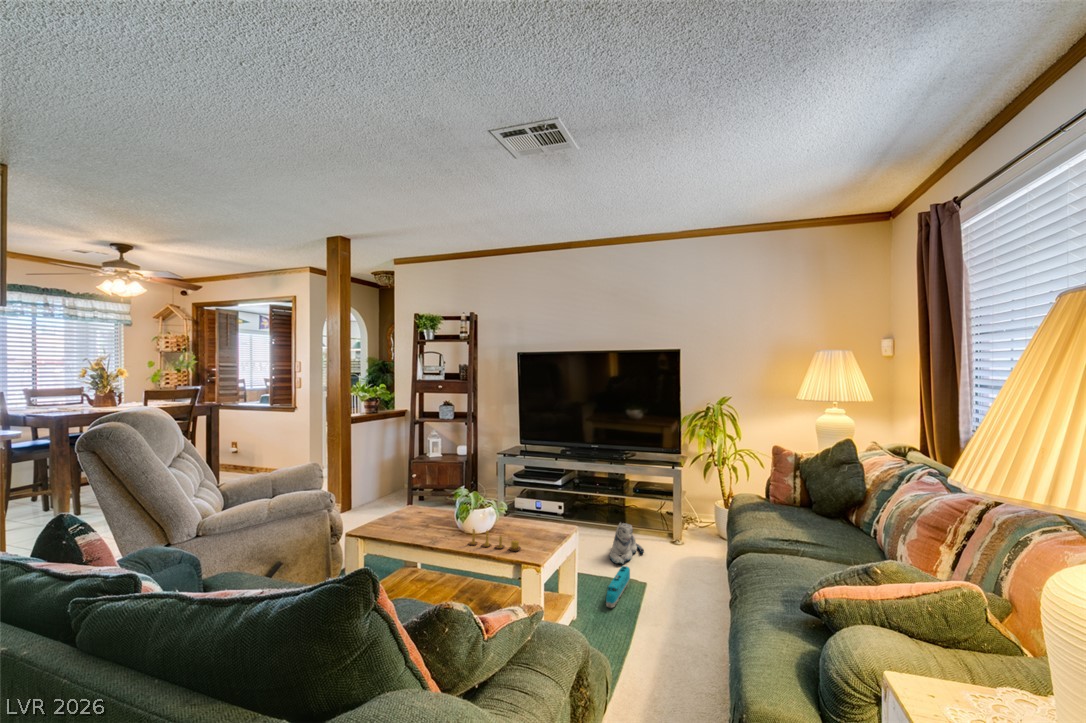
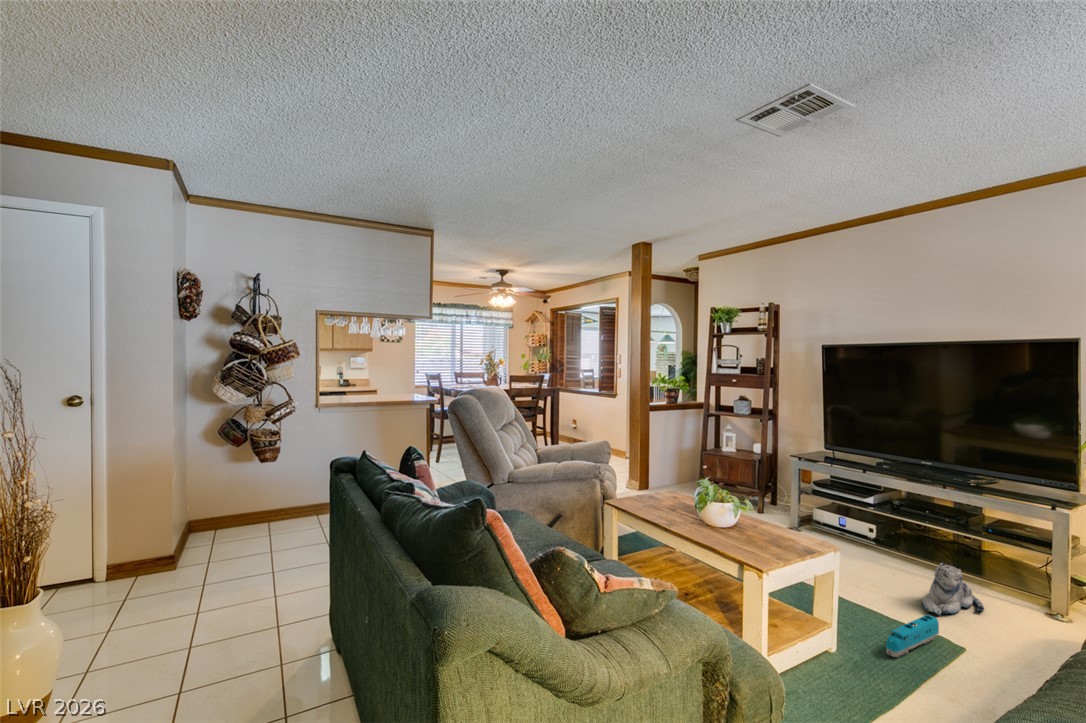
candle: present [469,529,521,551] -> none [701,518,752,551]

